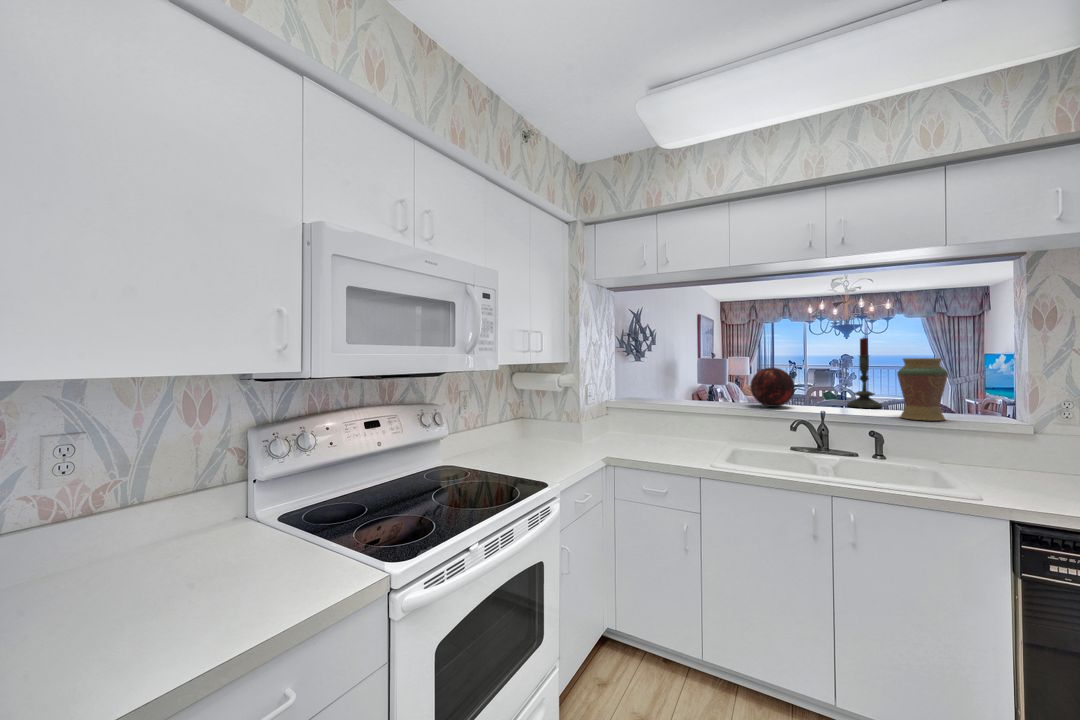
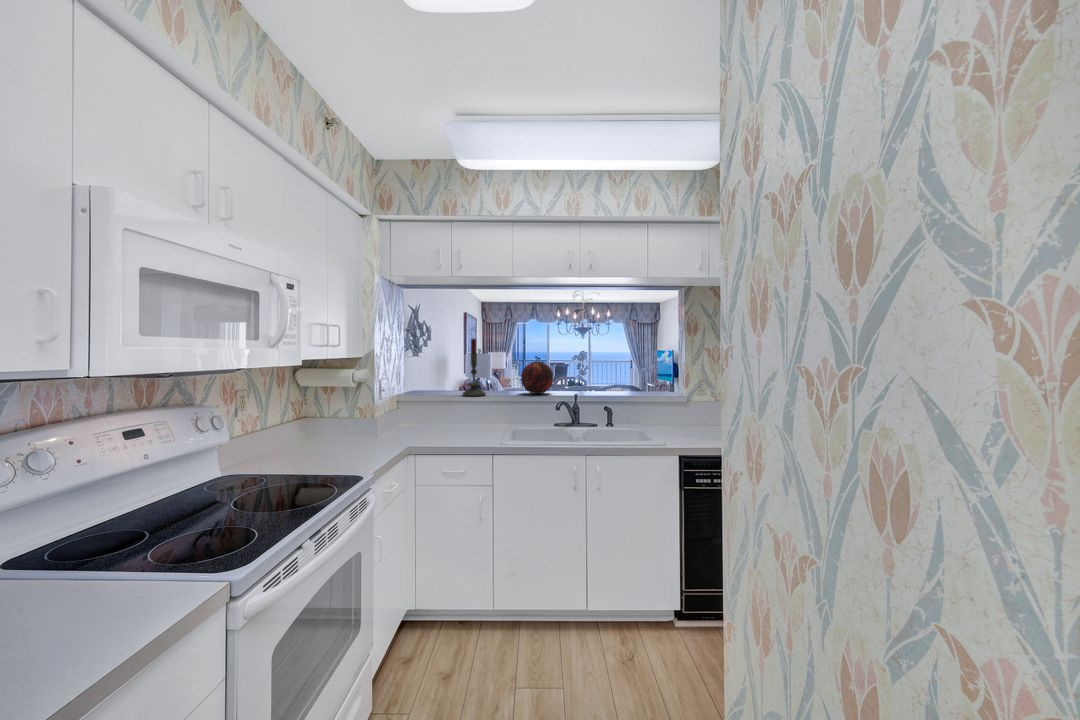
candle: present [847,337,882,408] -> present [463,338,485,396]
decorative vase: present [897,358,948,421] -> none [620,354,647,397]

